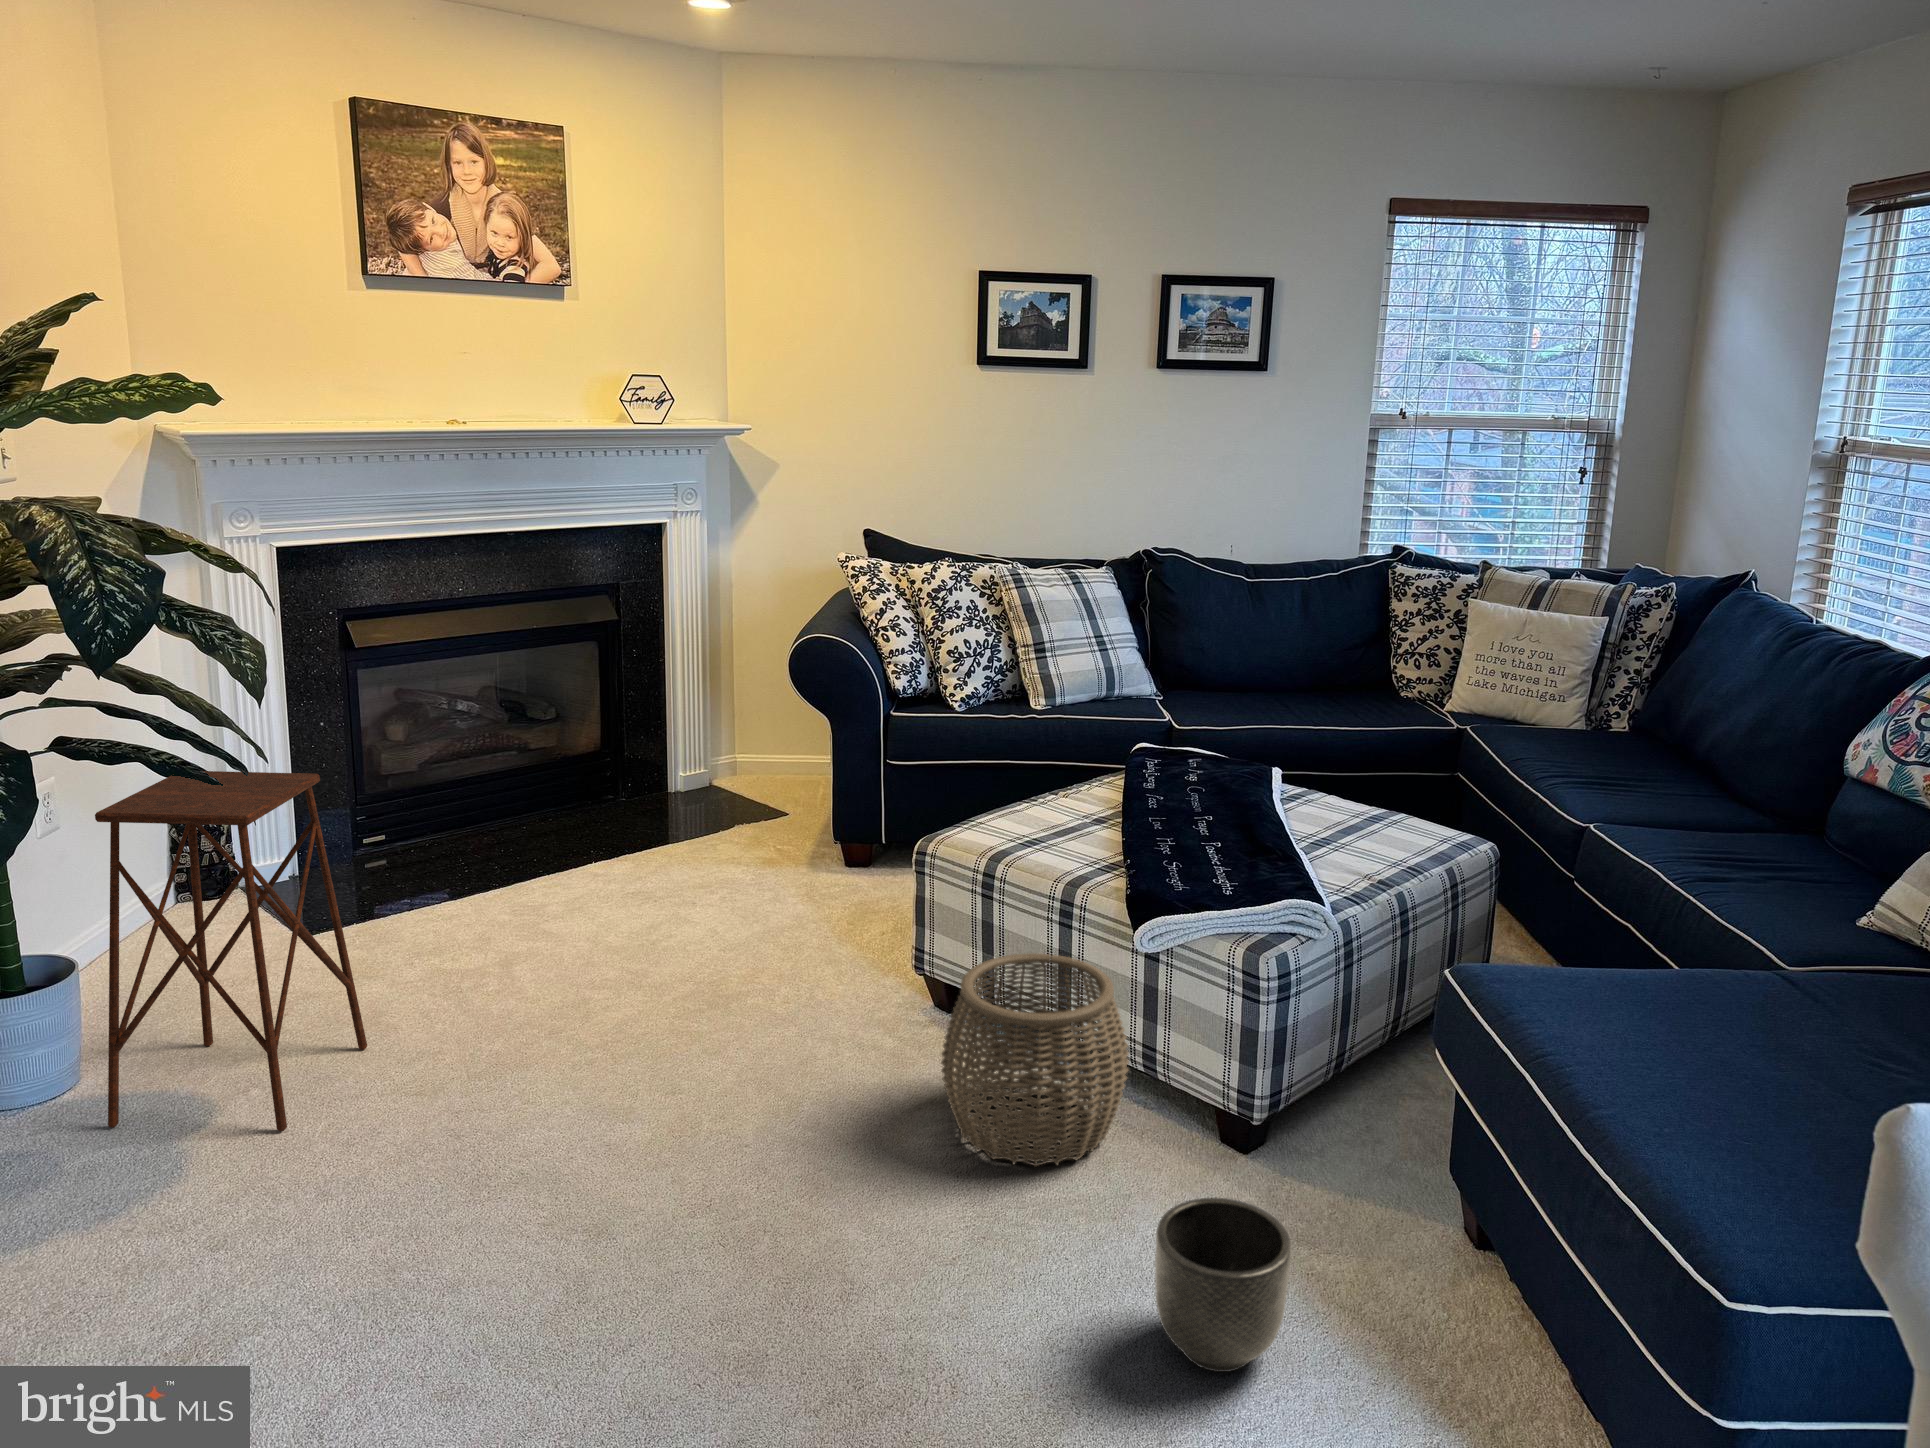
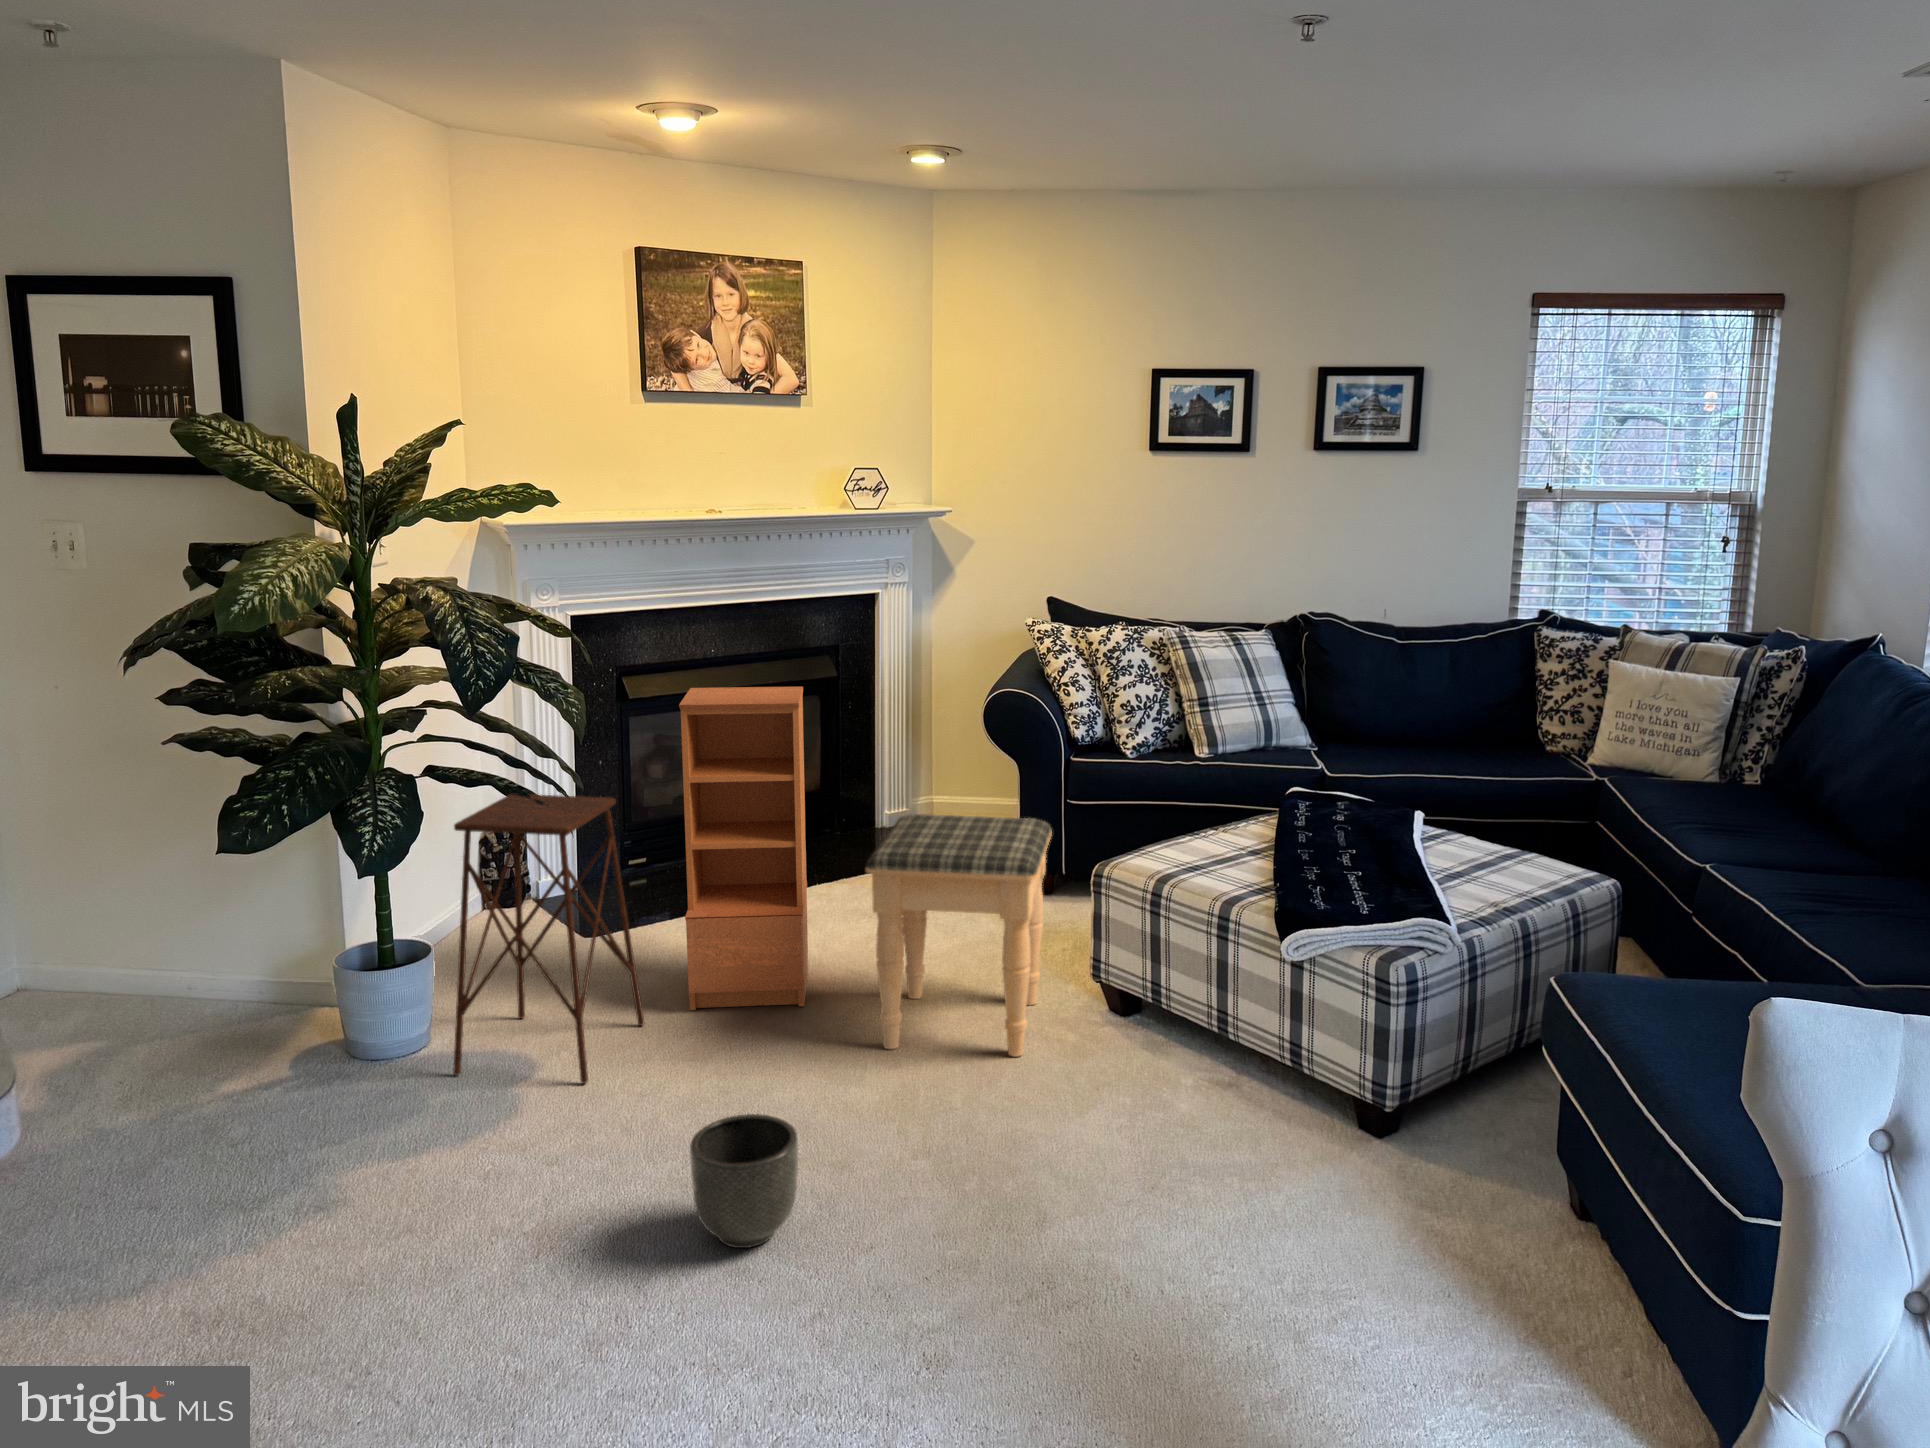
bookcase: none [402,633,577,1026] -> present [679,687,808,1010]
footstool: none [638,784,865,1070] -> present [866,814,1052,1057]
woven basket: present [941,954,1129,1167] -> none [1114,960,1276,1140]
planter: present [1155,1198,1292,1372] -> present [690,1114,798,1248]

